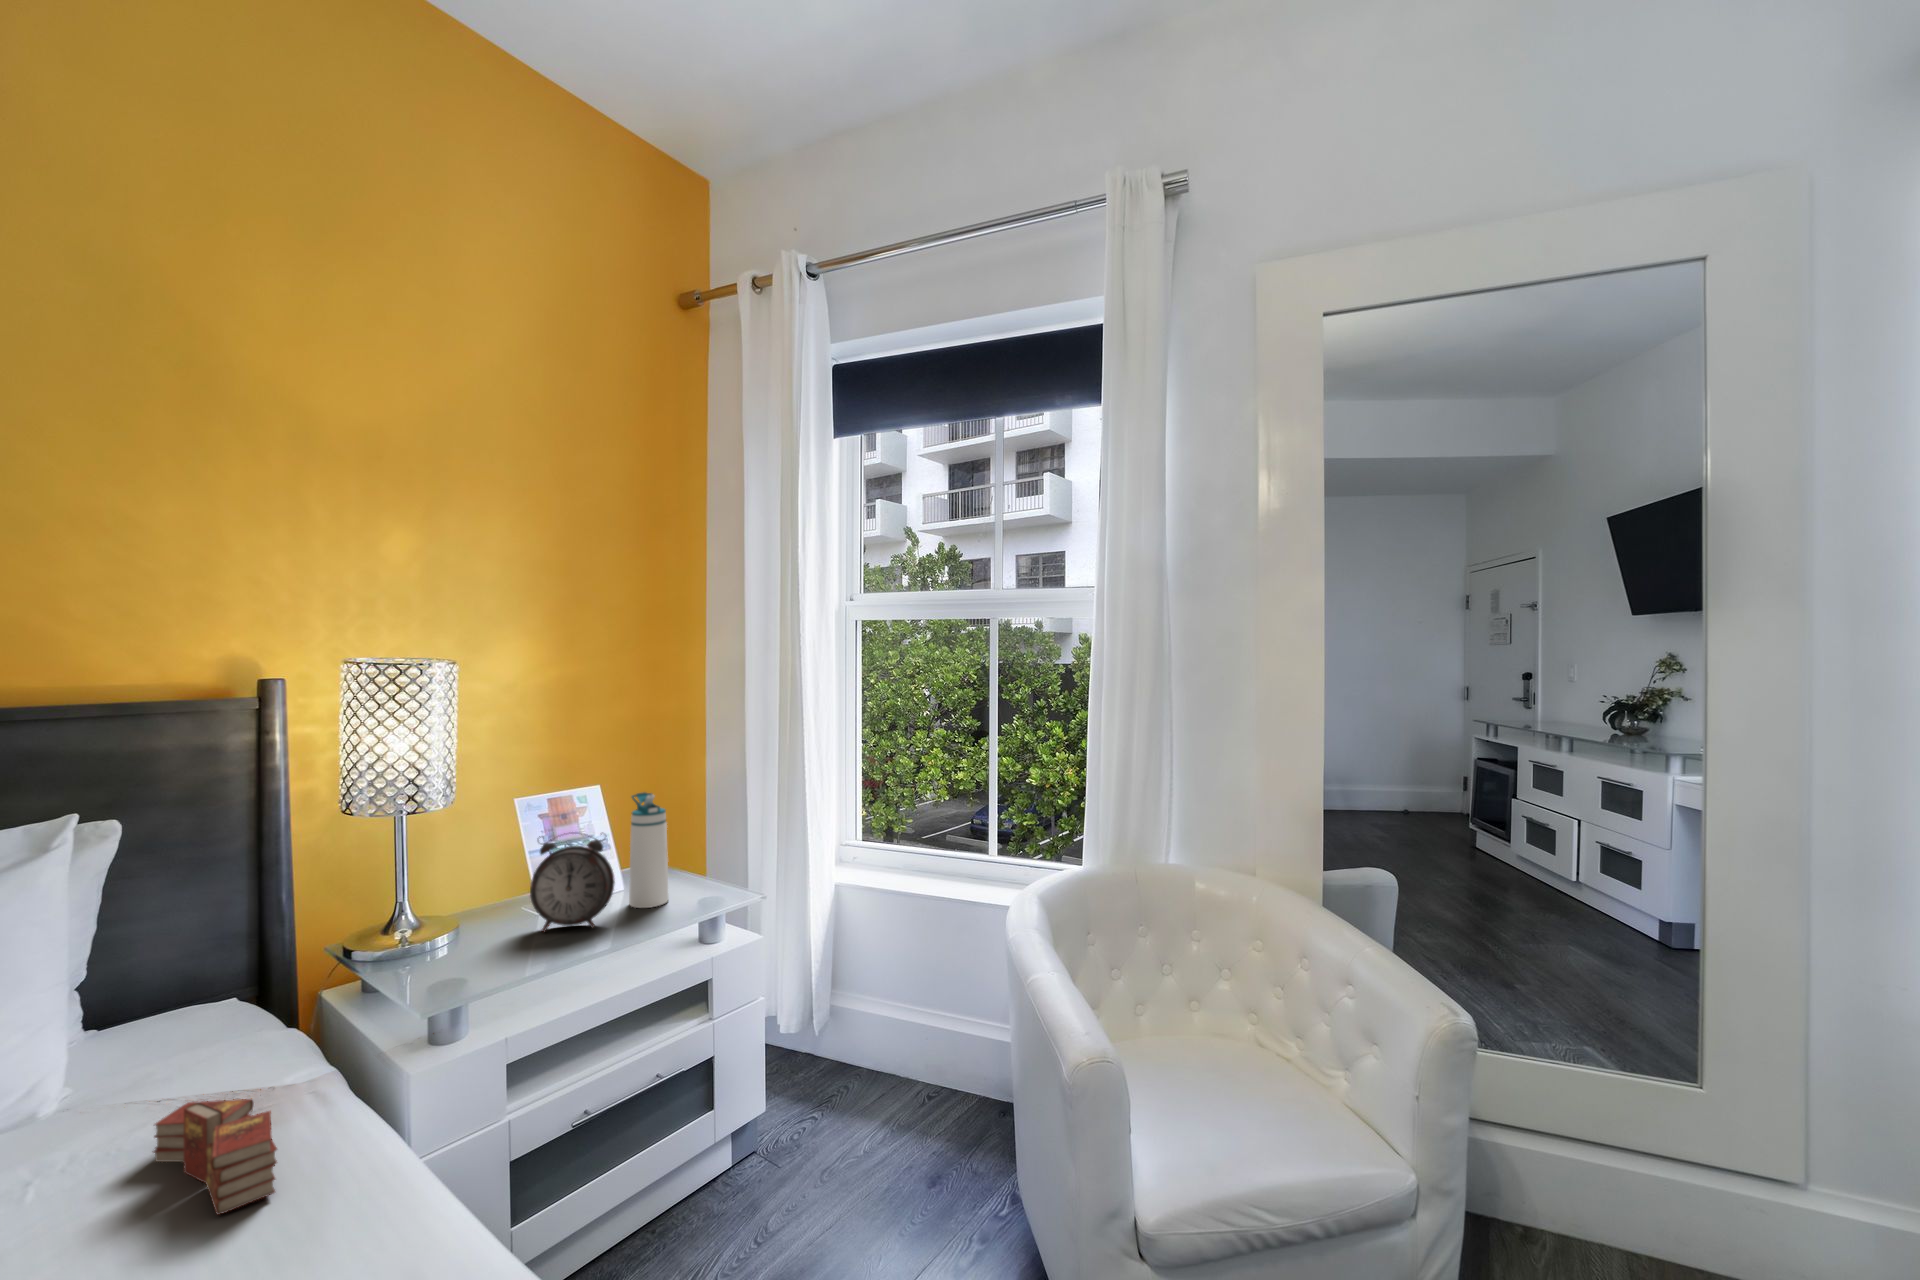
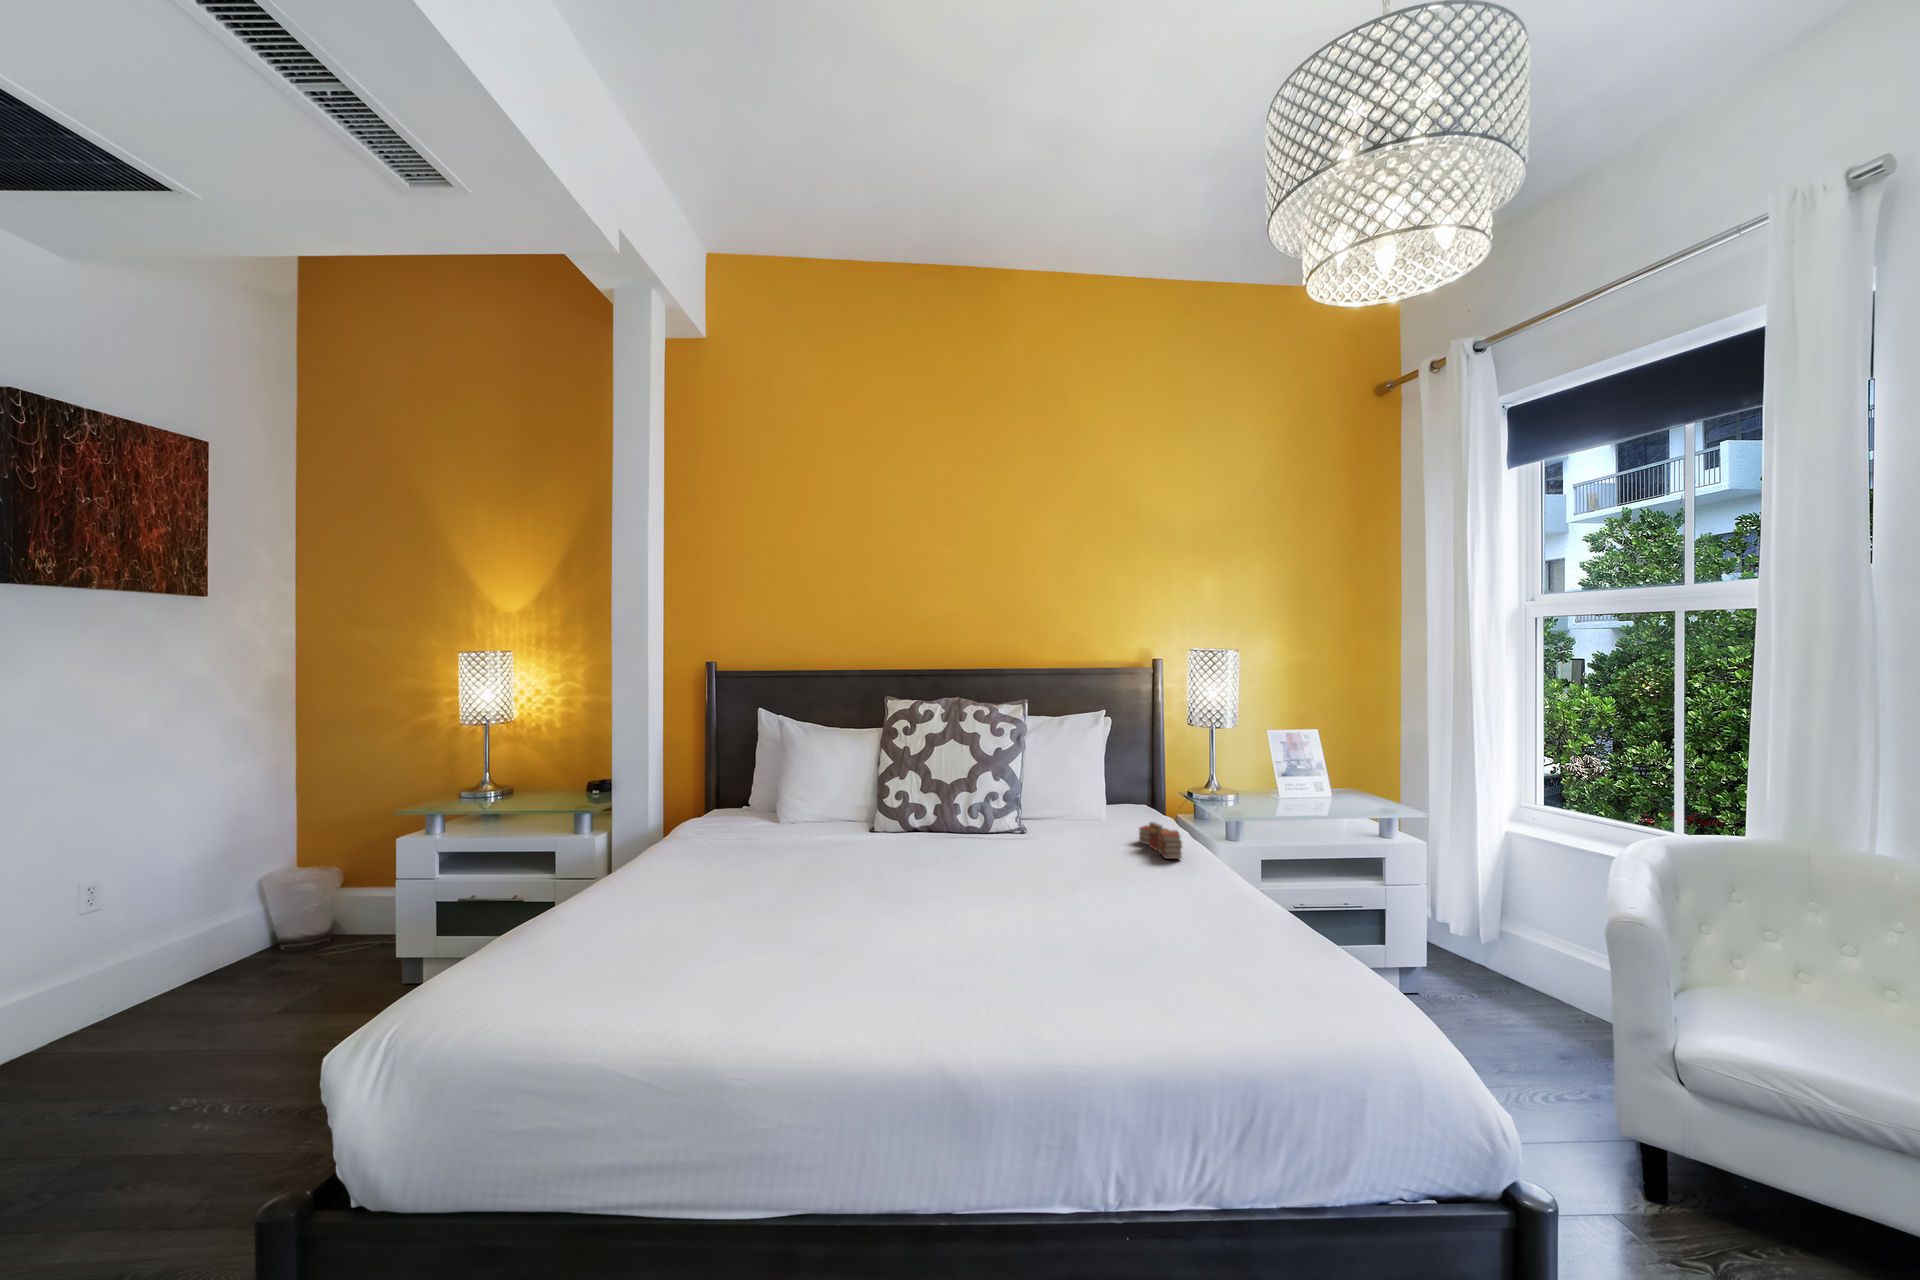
water bottle: present [629,792,669,908] -> none [1337,735,1363,807]
alarm clock: present [530,836,615,932] -> none [1277,751,1326,809]

